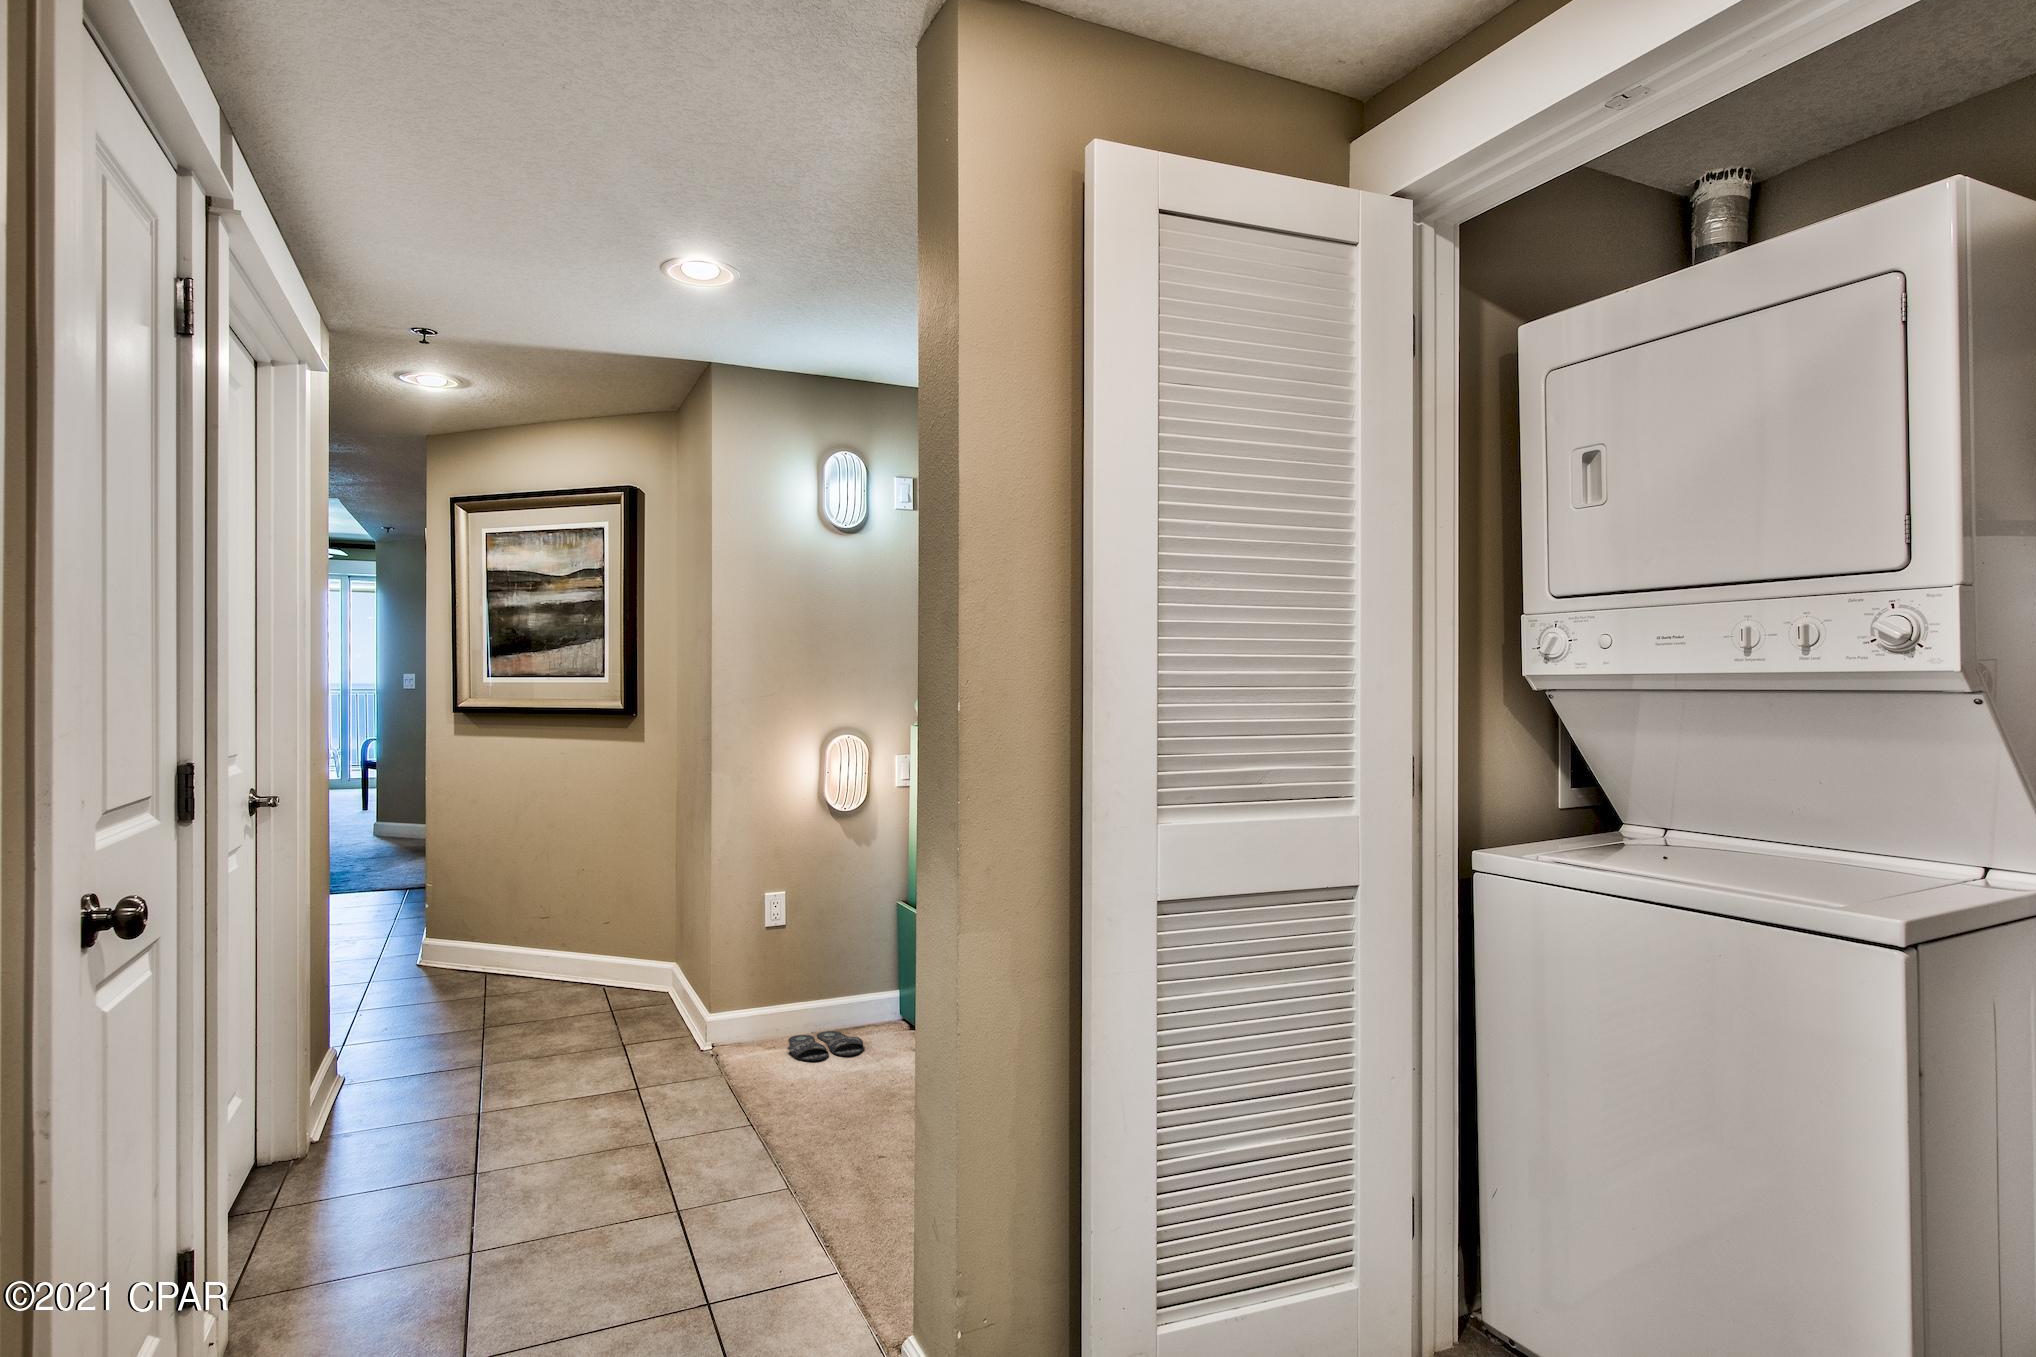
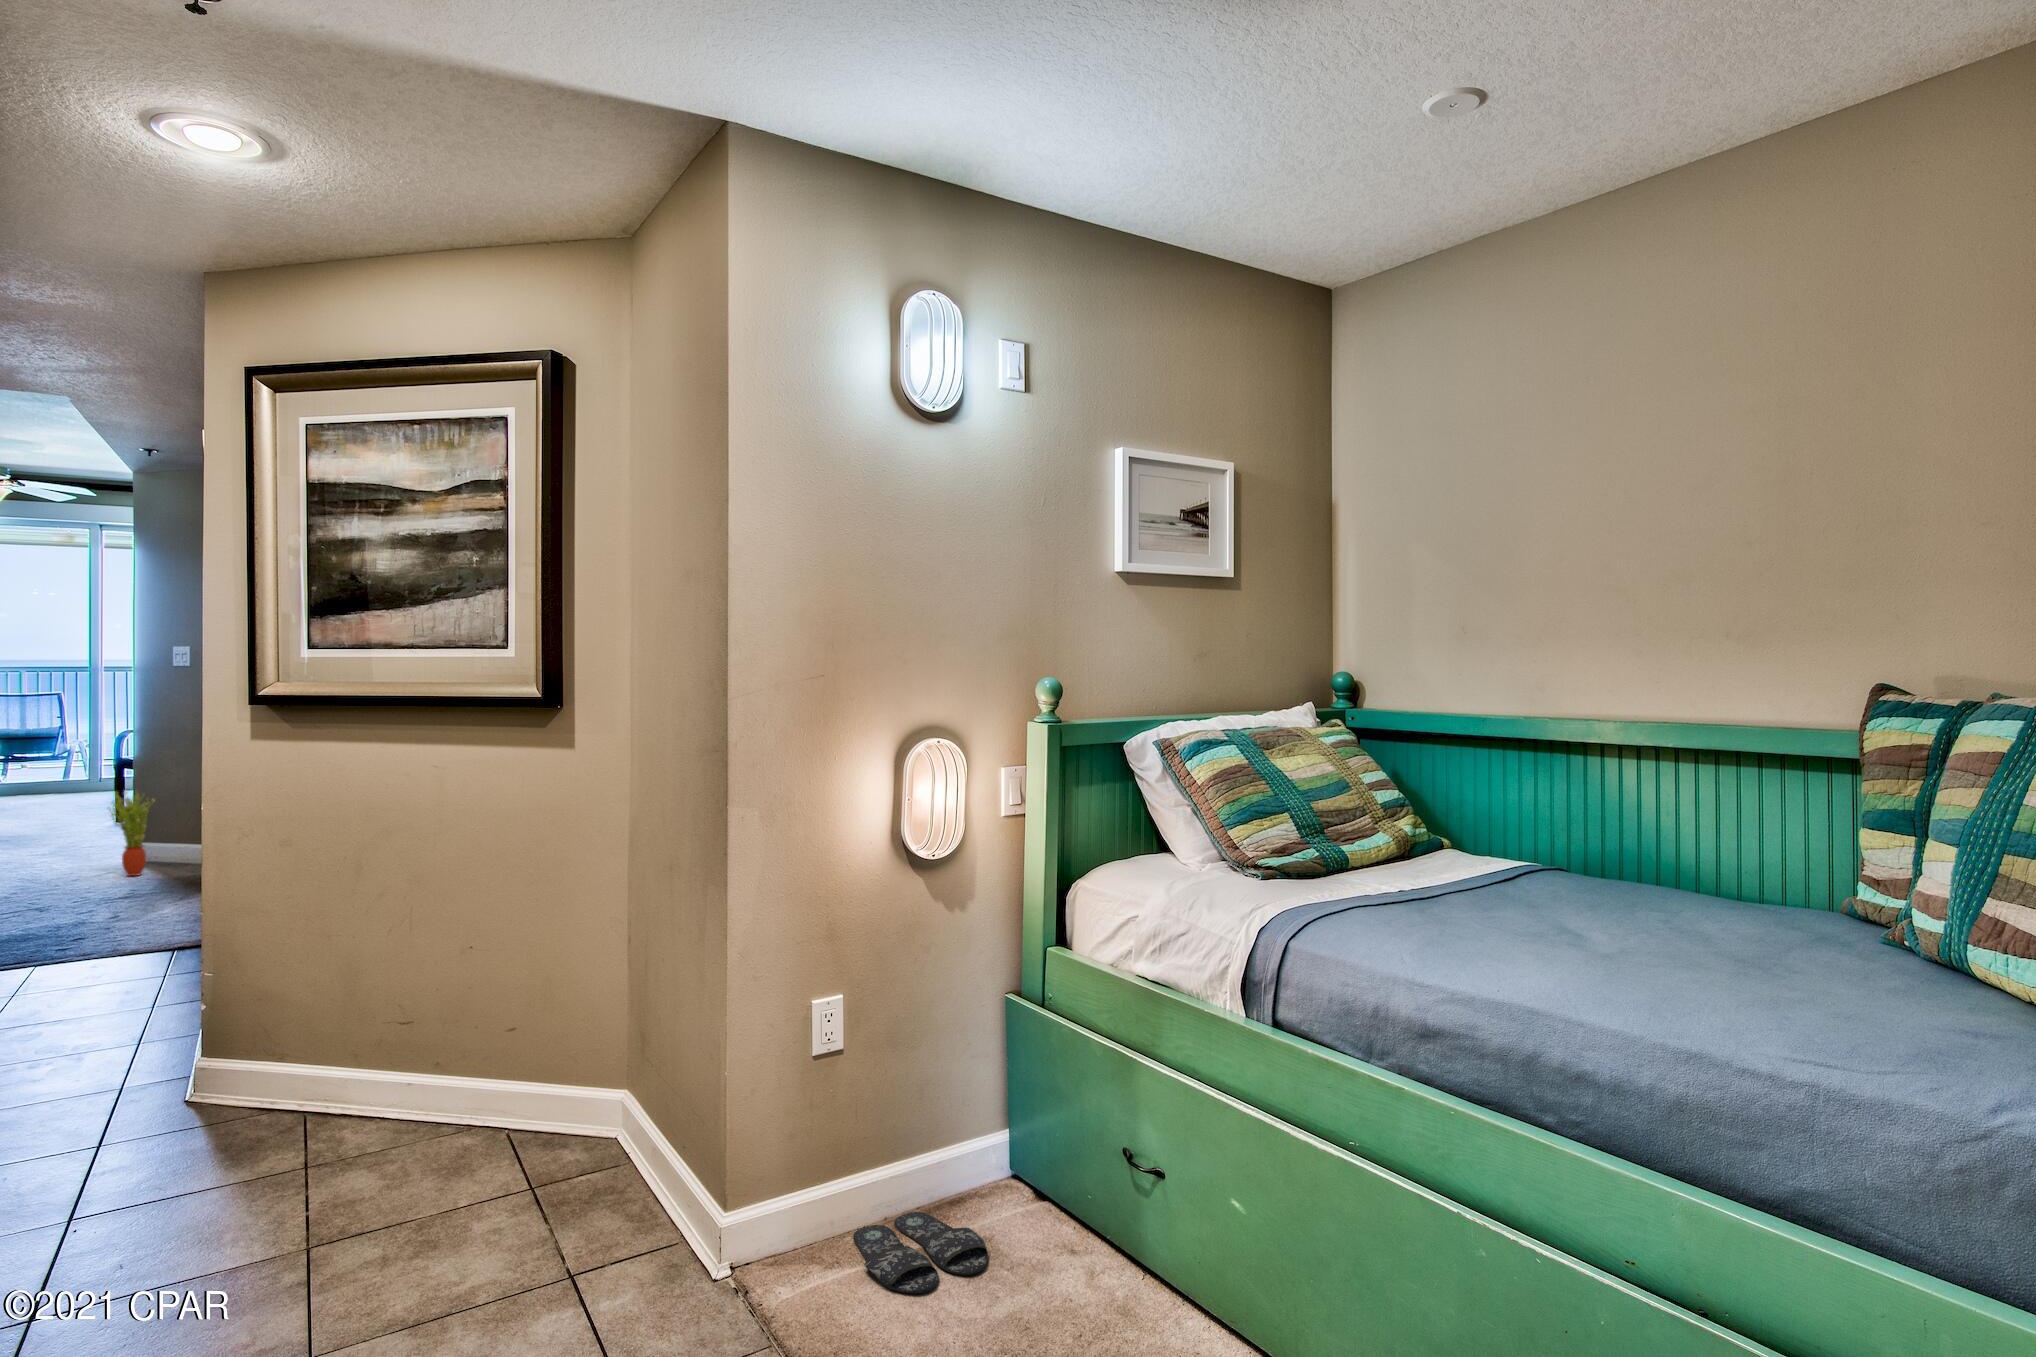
potted plant: none [361,781,393,846] -> present [112,792,155,876]

